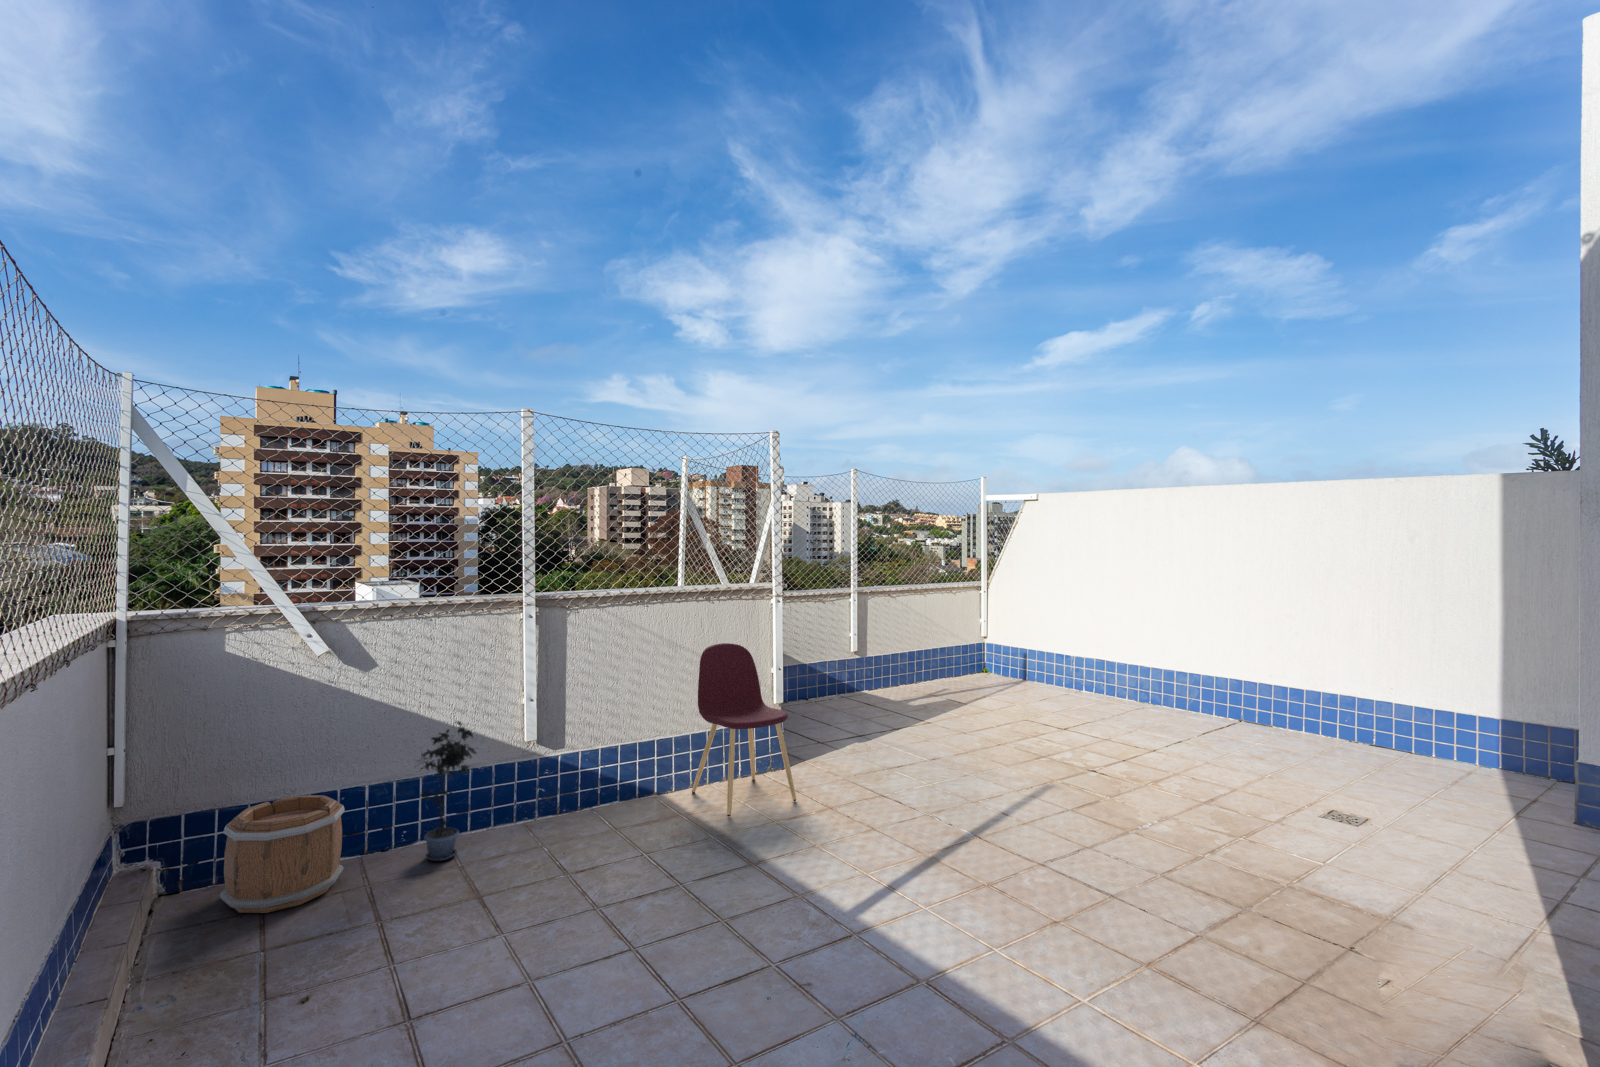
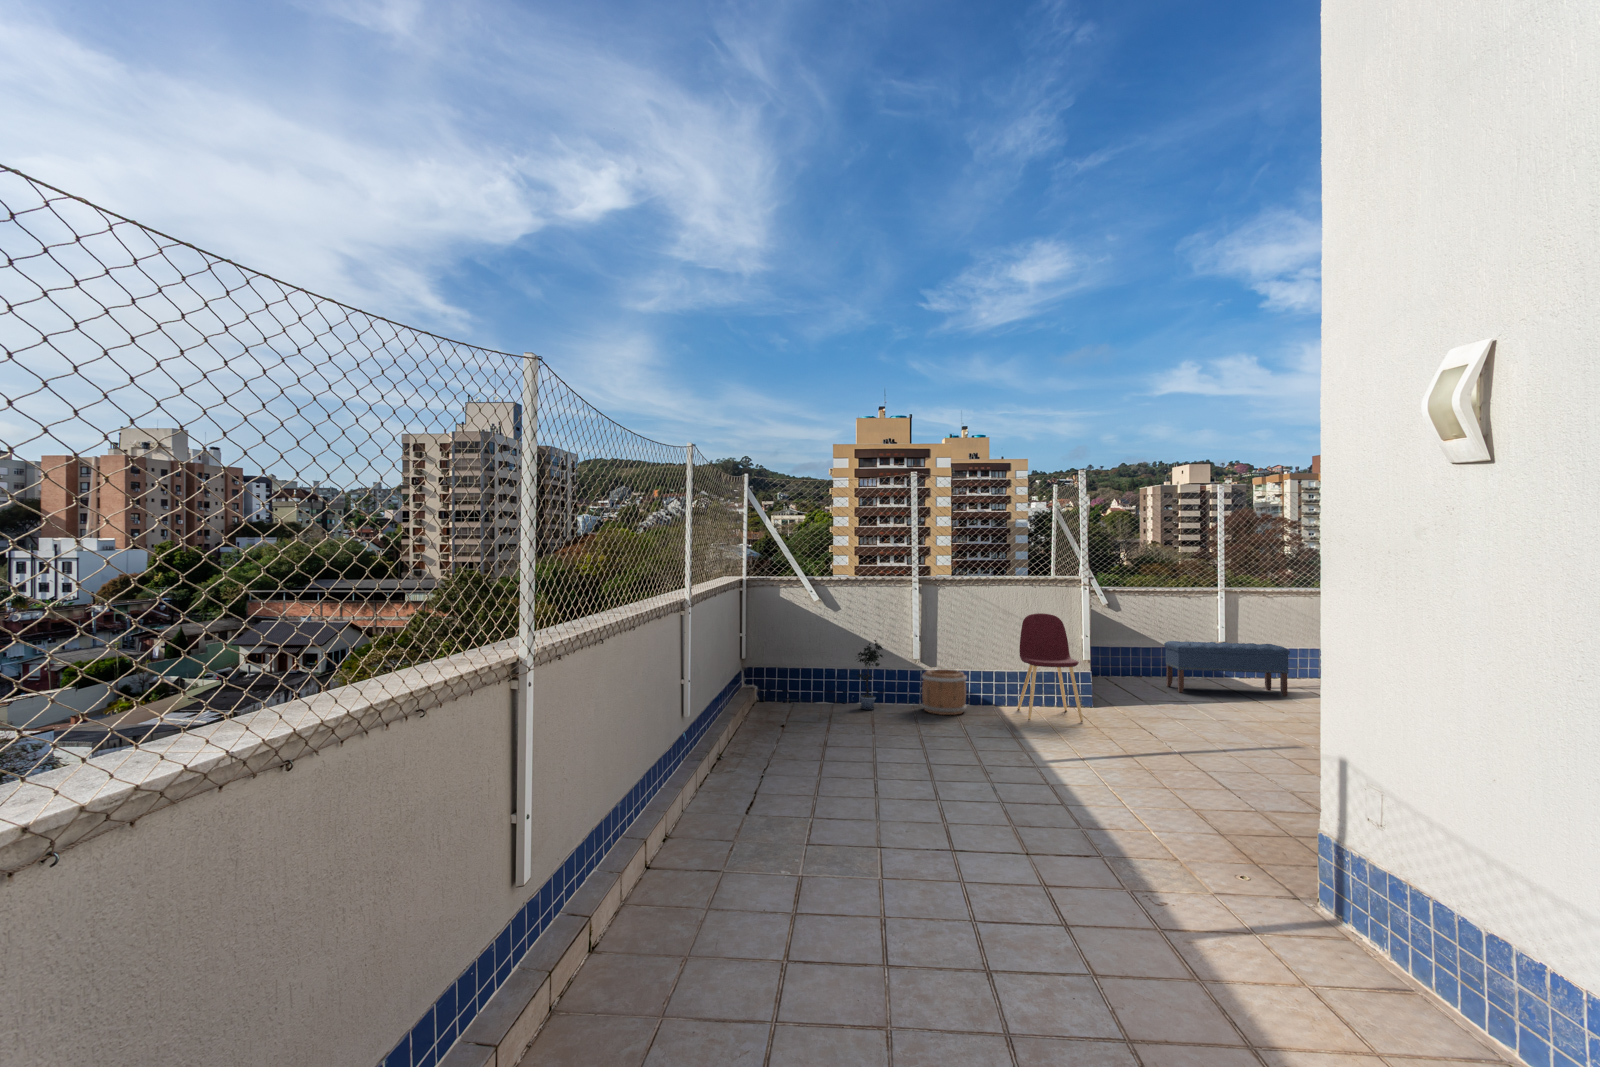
bench: none [805,649,921,716] -> present [1164,641,1290,696]
bucket: present [220,795,345,913] -> present [921,669,967,715]

